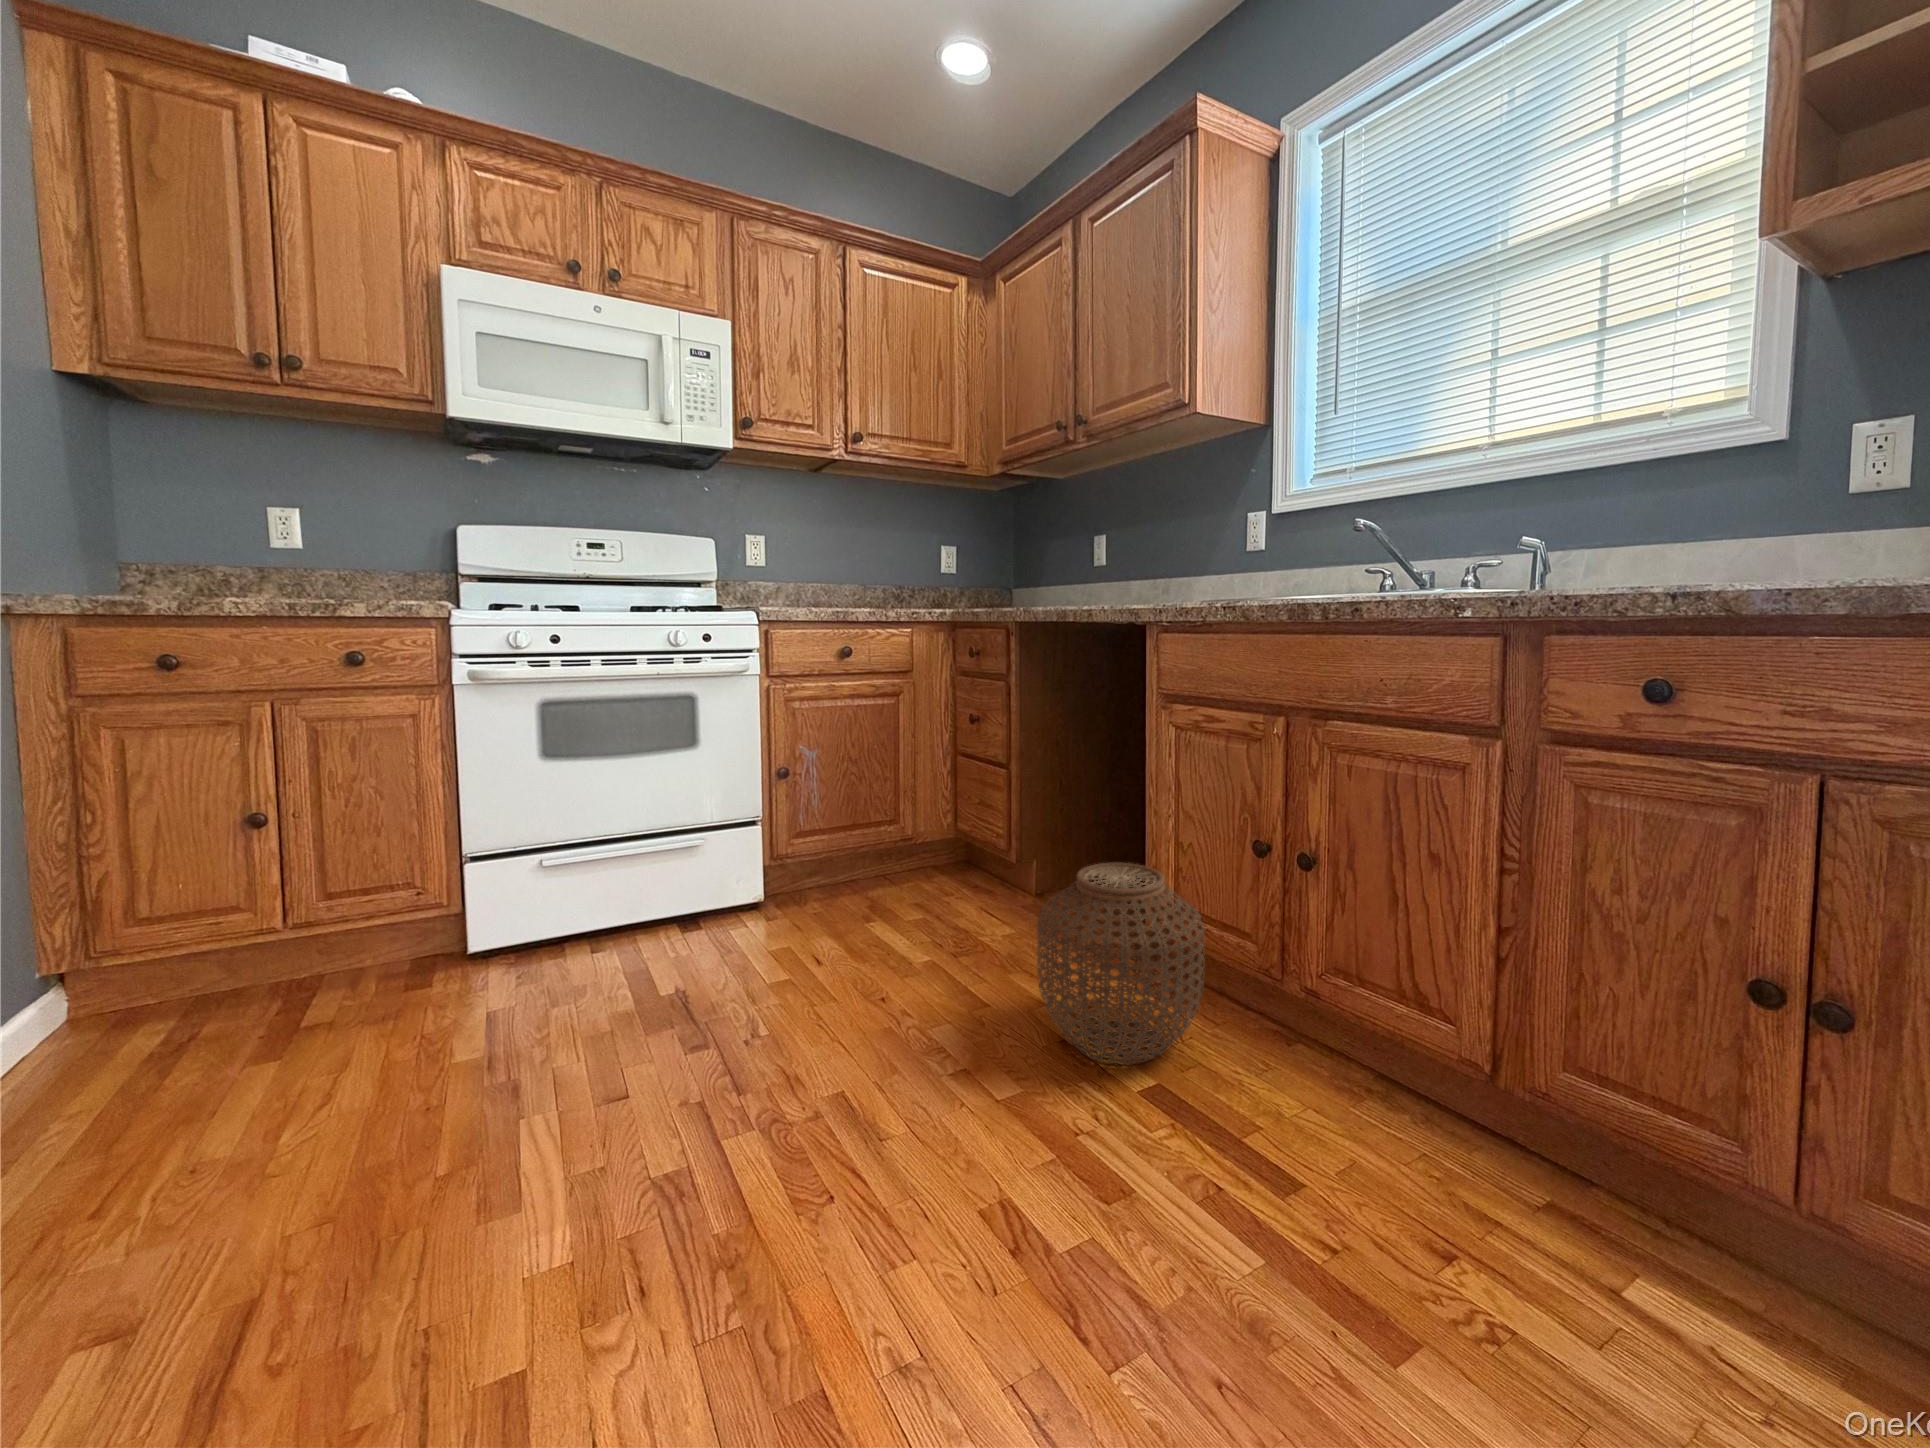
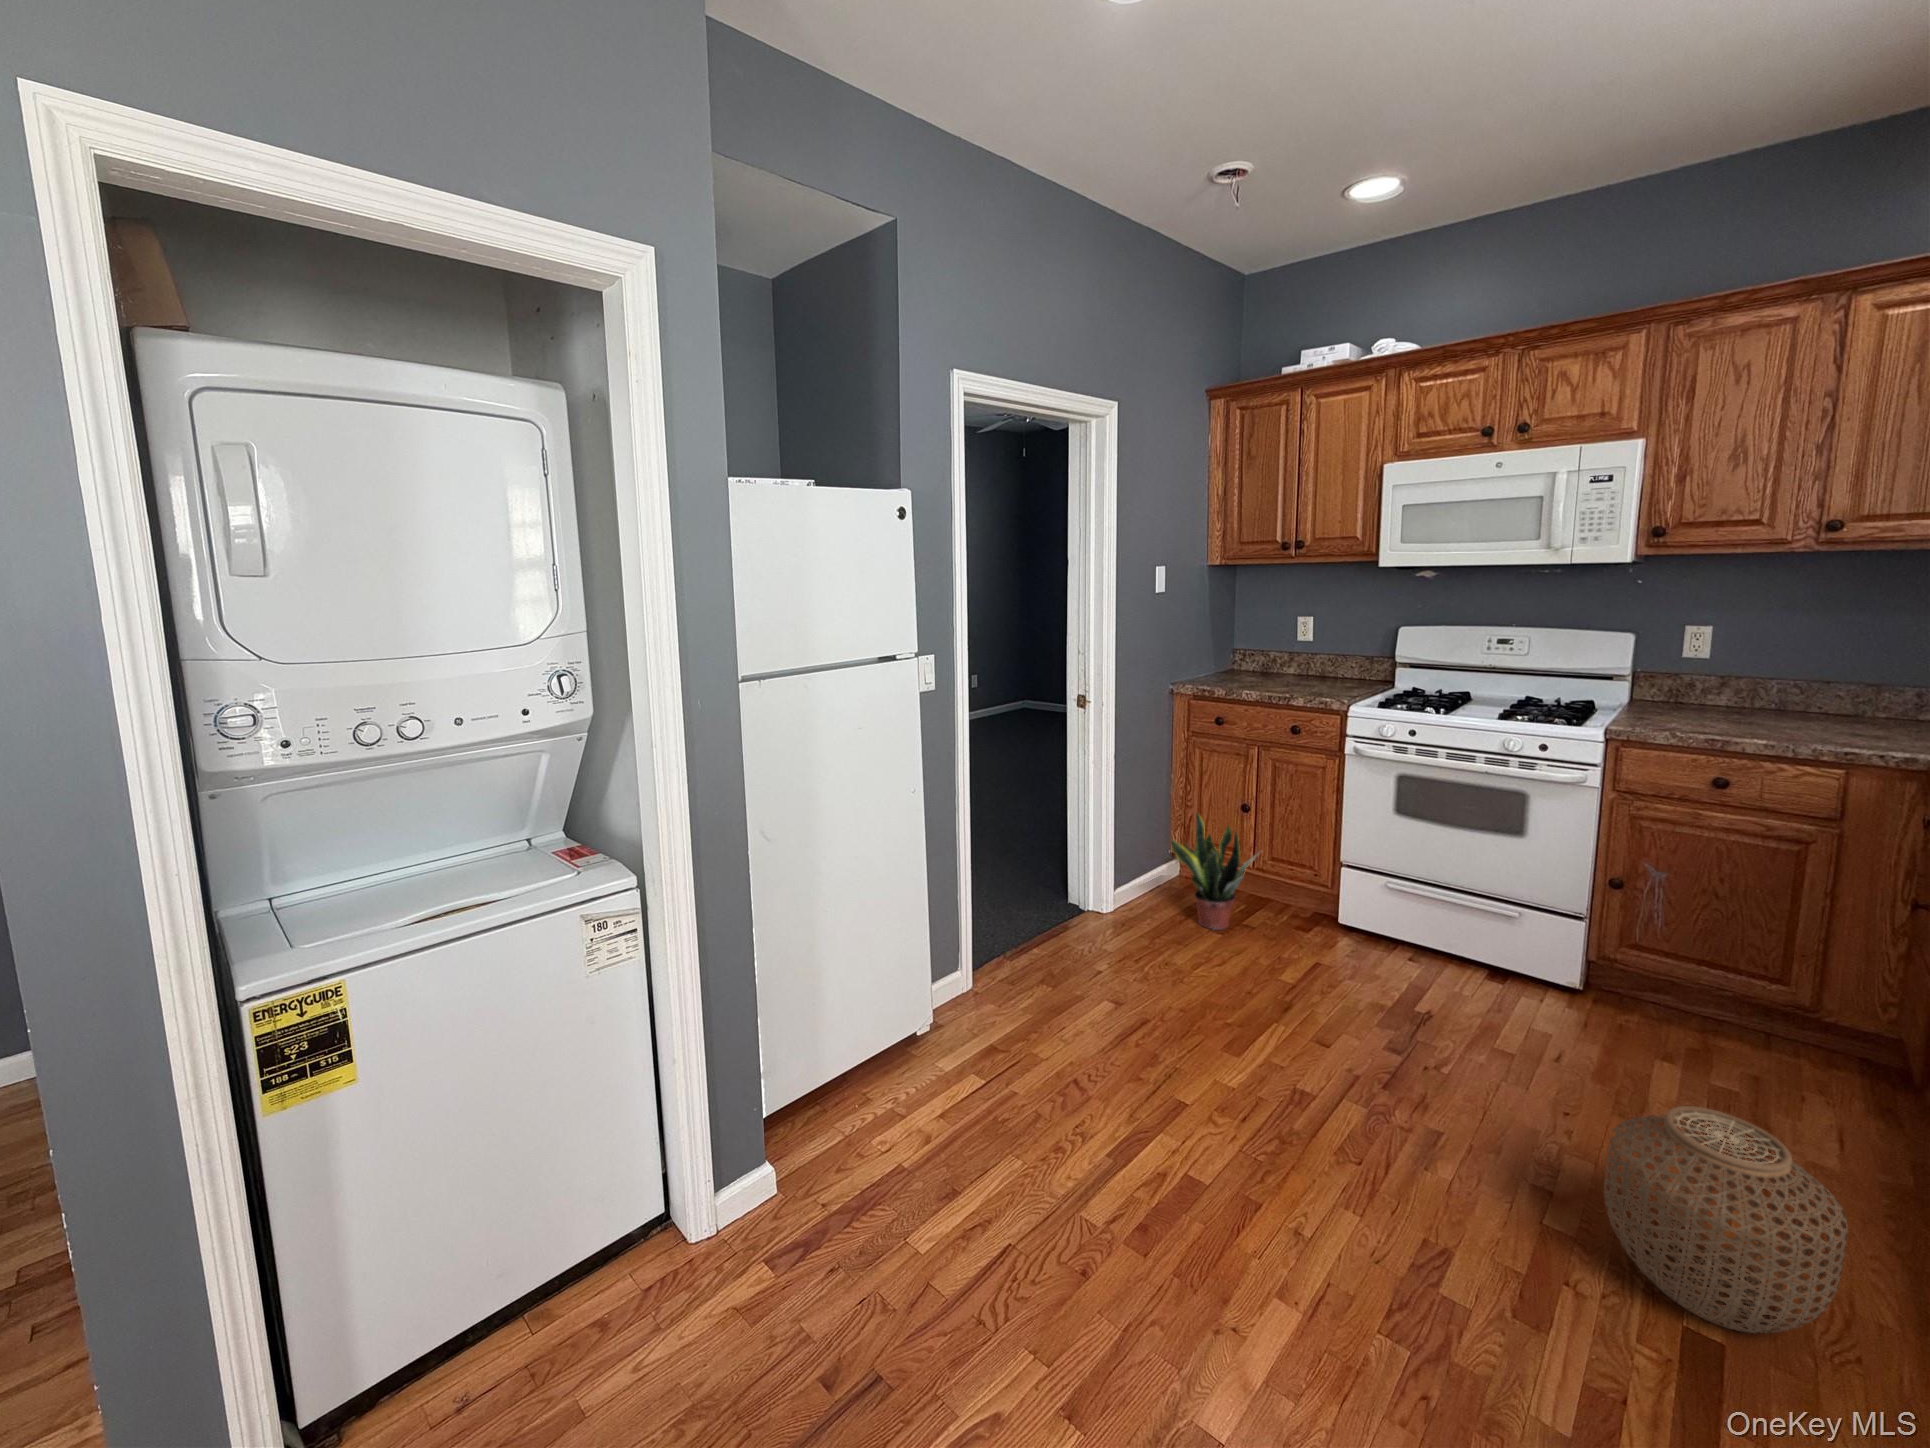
potted plant: none [110,837,342,1071] -> present [1171,813,1257,930]

